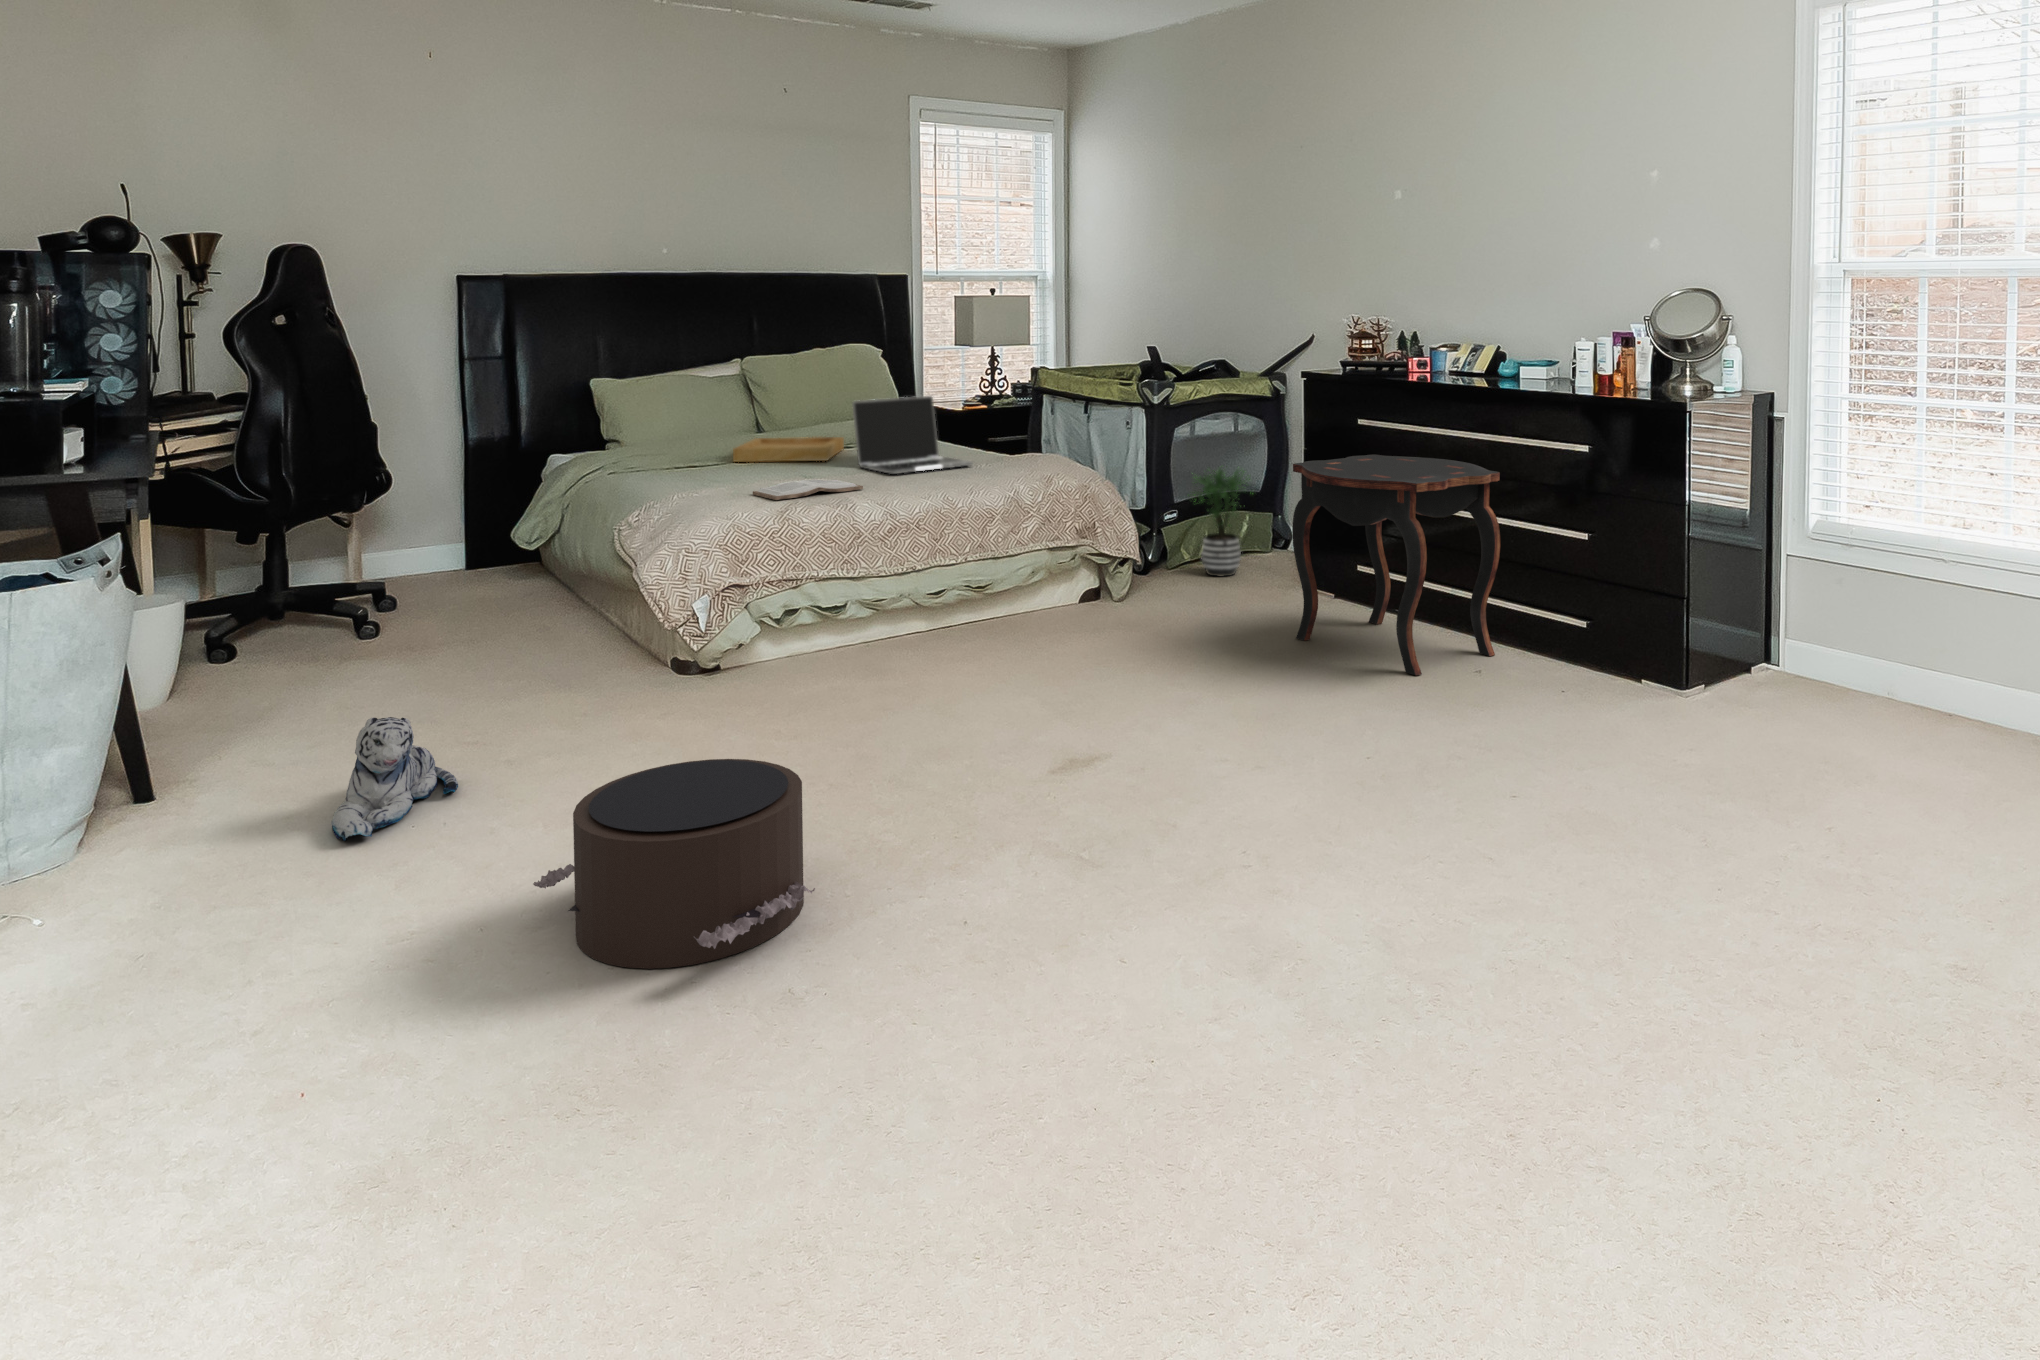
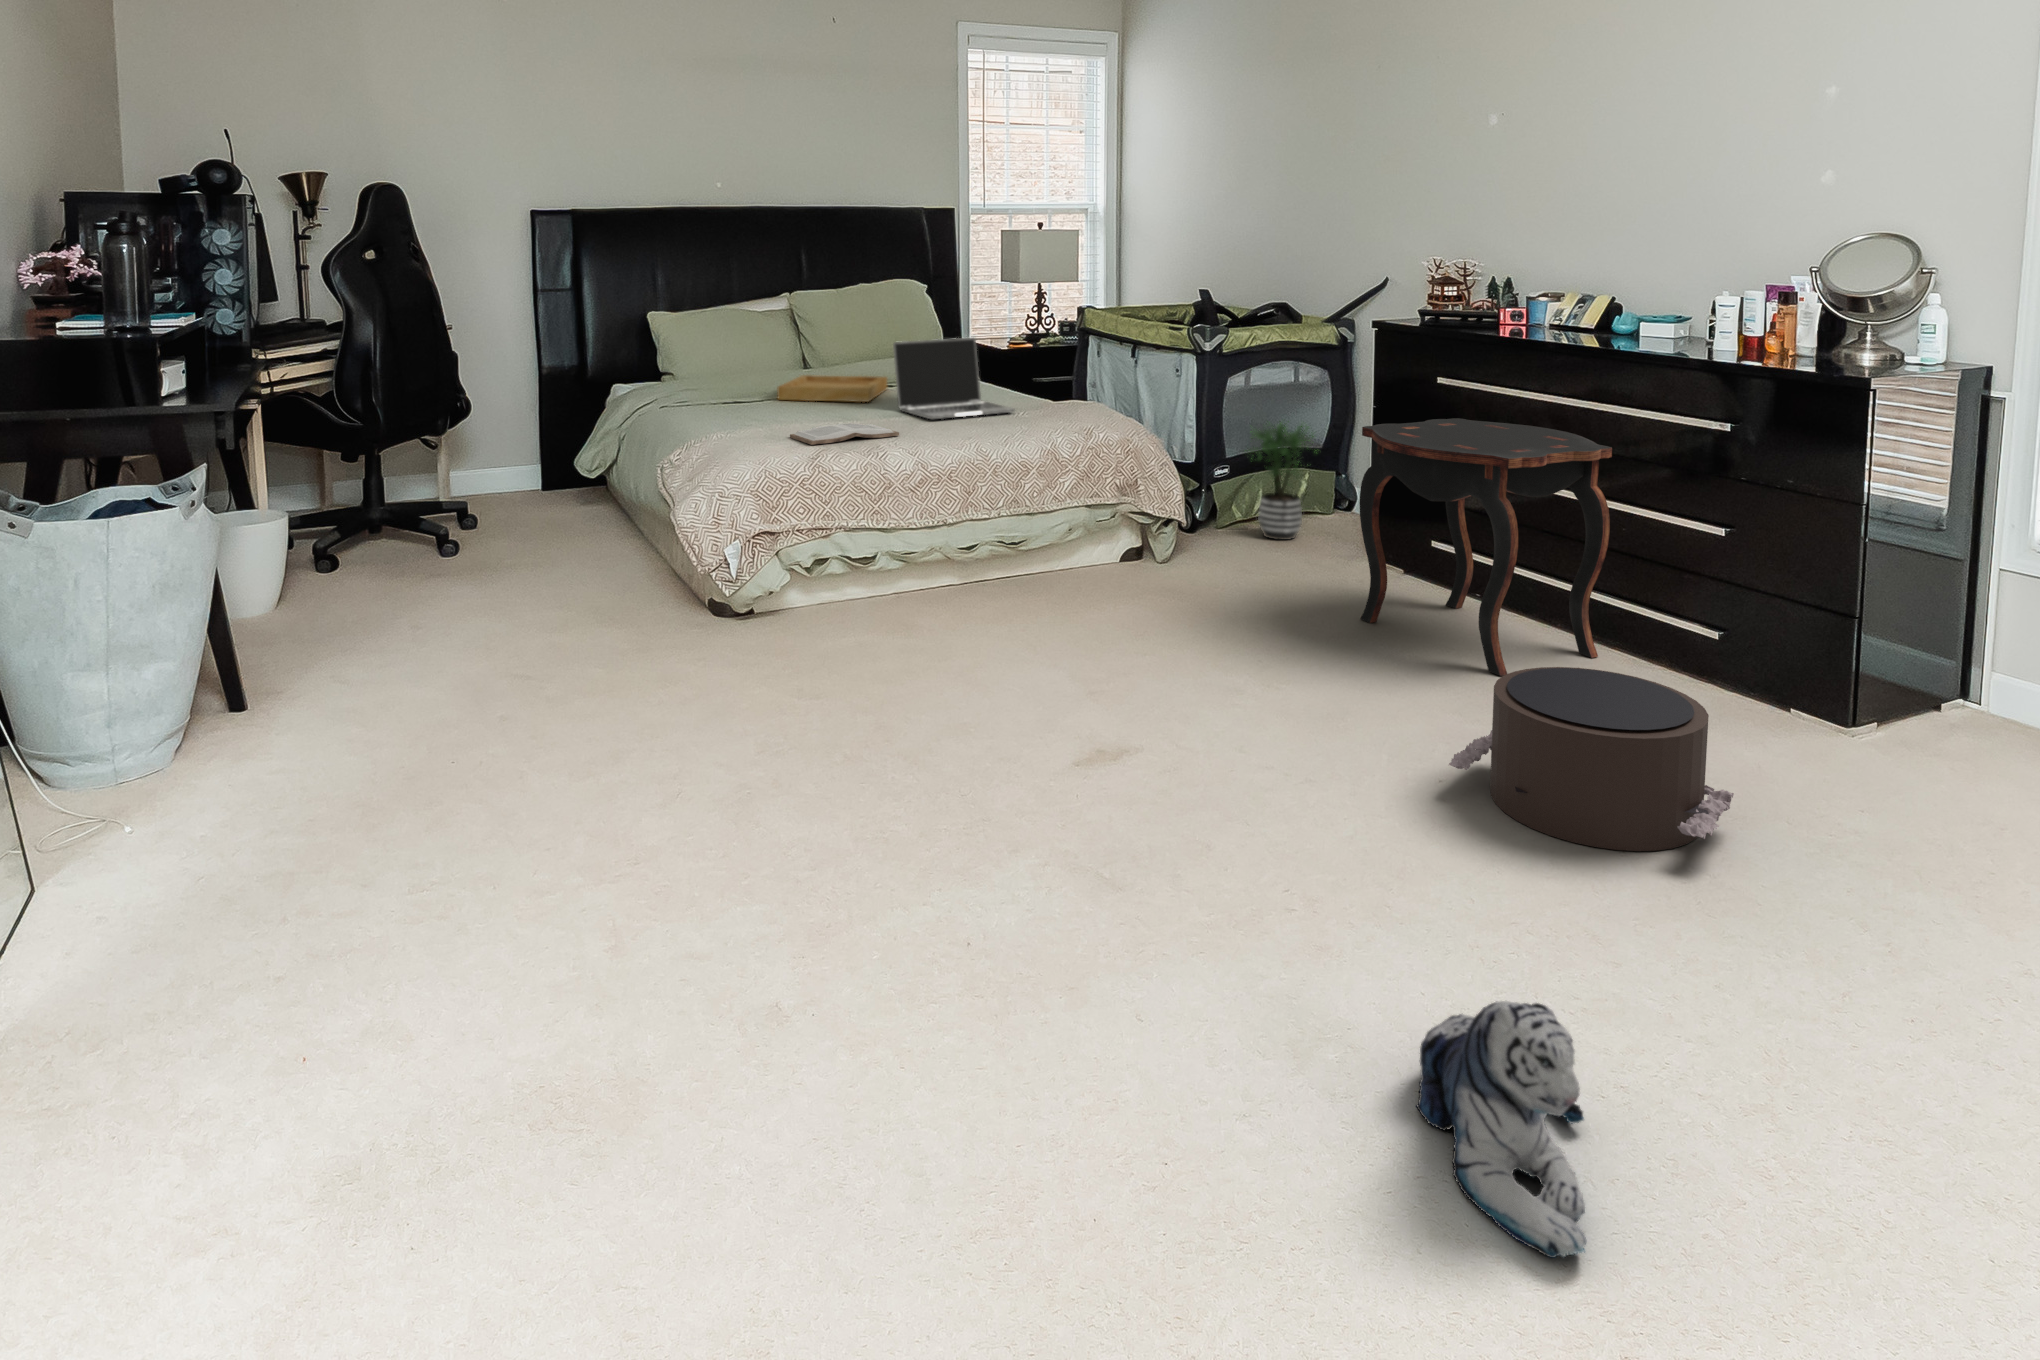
plush toy: present [332,717,458,841] -> present [1416,1001,1587,1258]
pouf: present [533,759,815,969] -> present [1449,667,1734,851]

